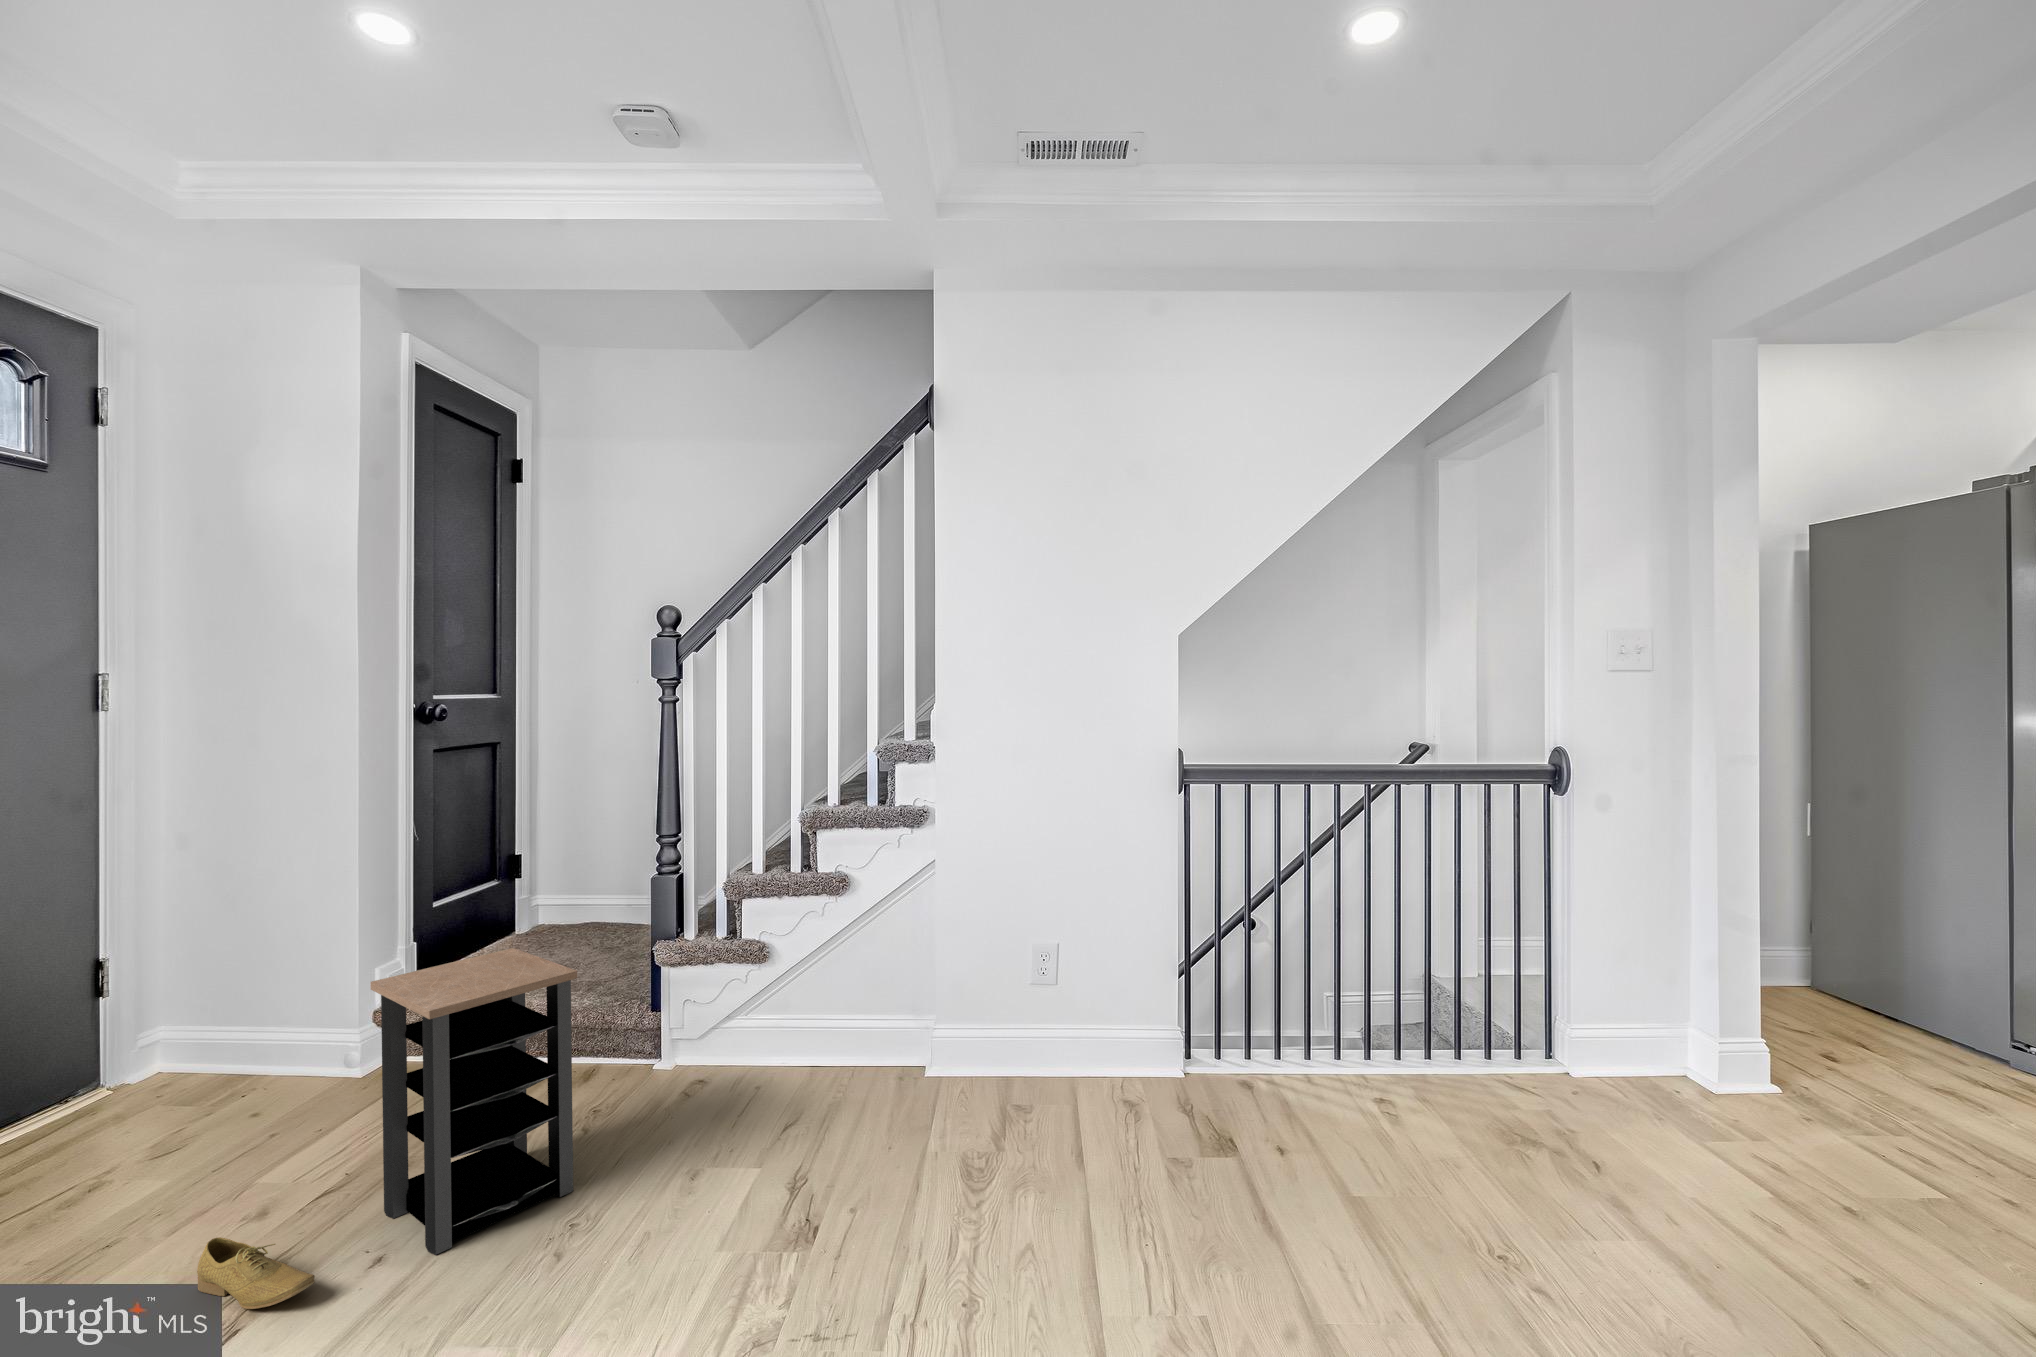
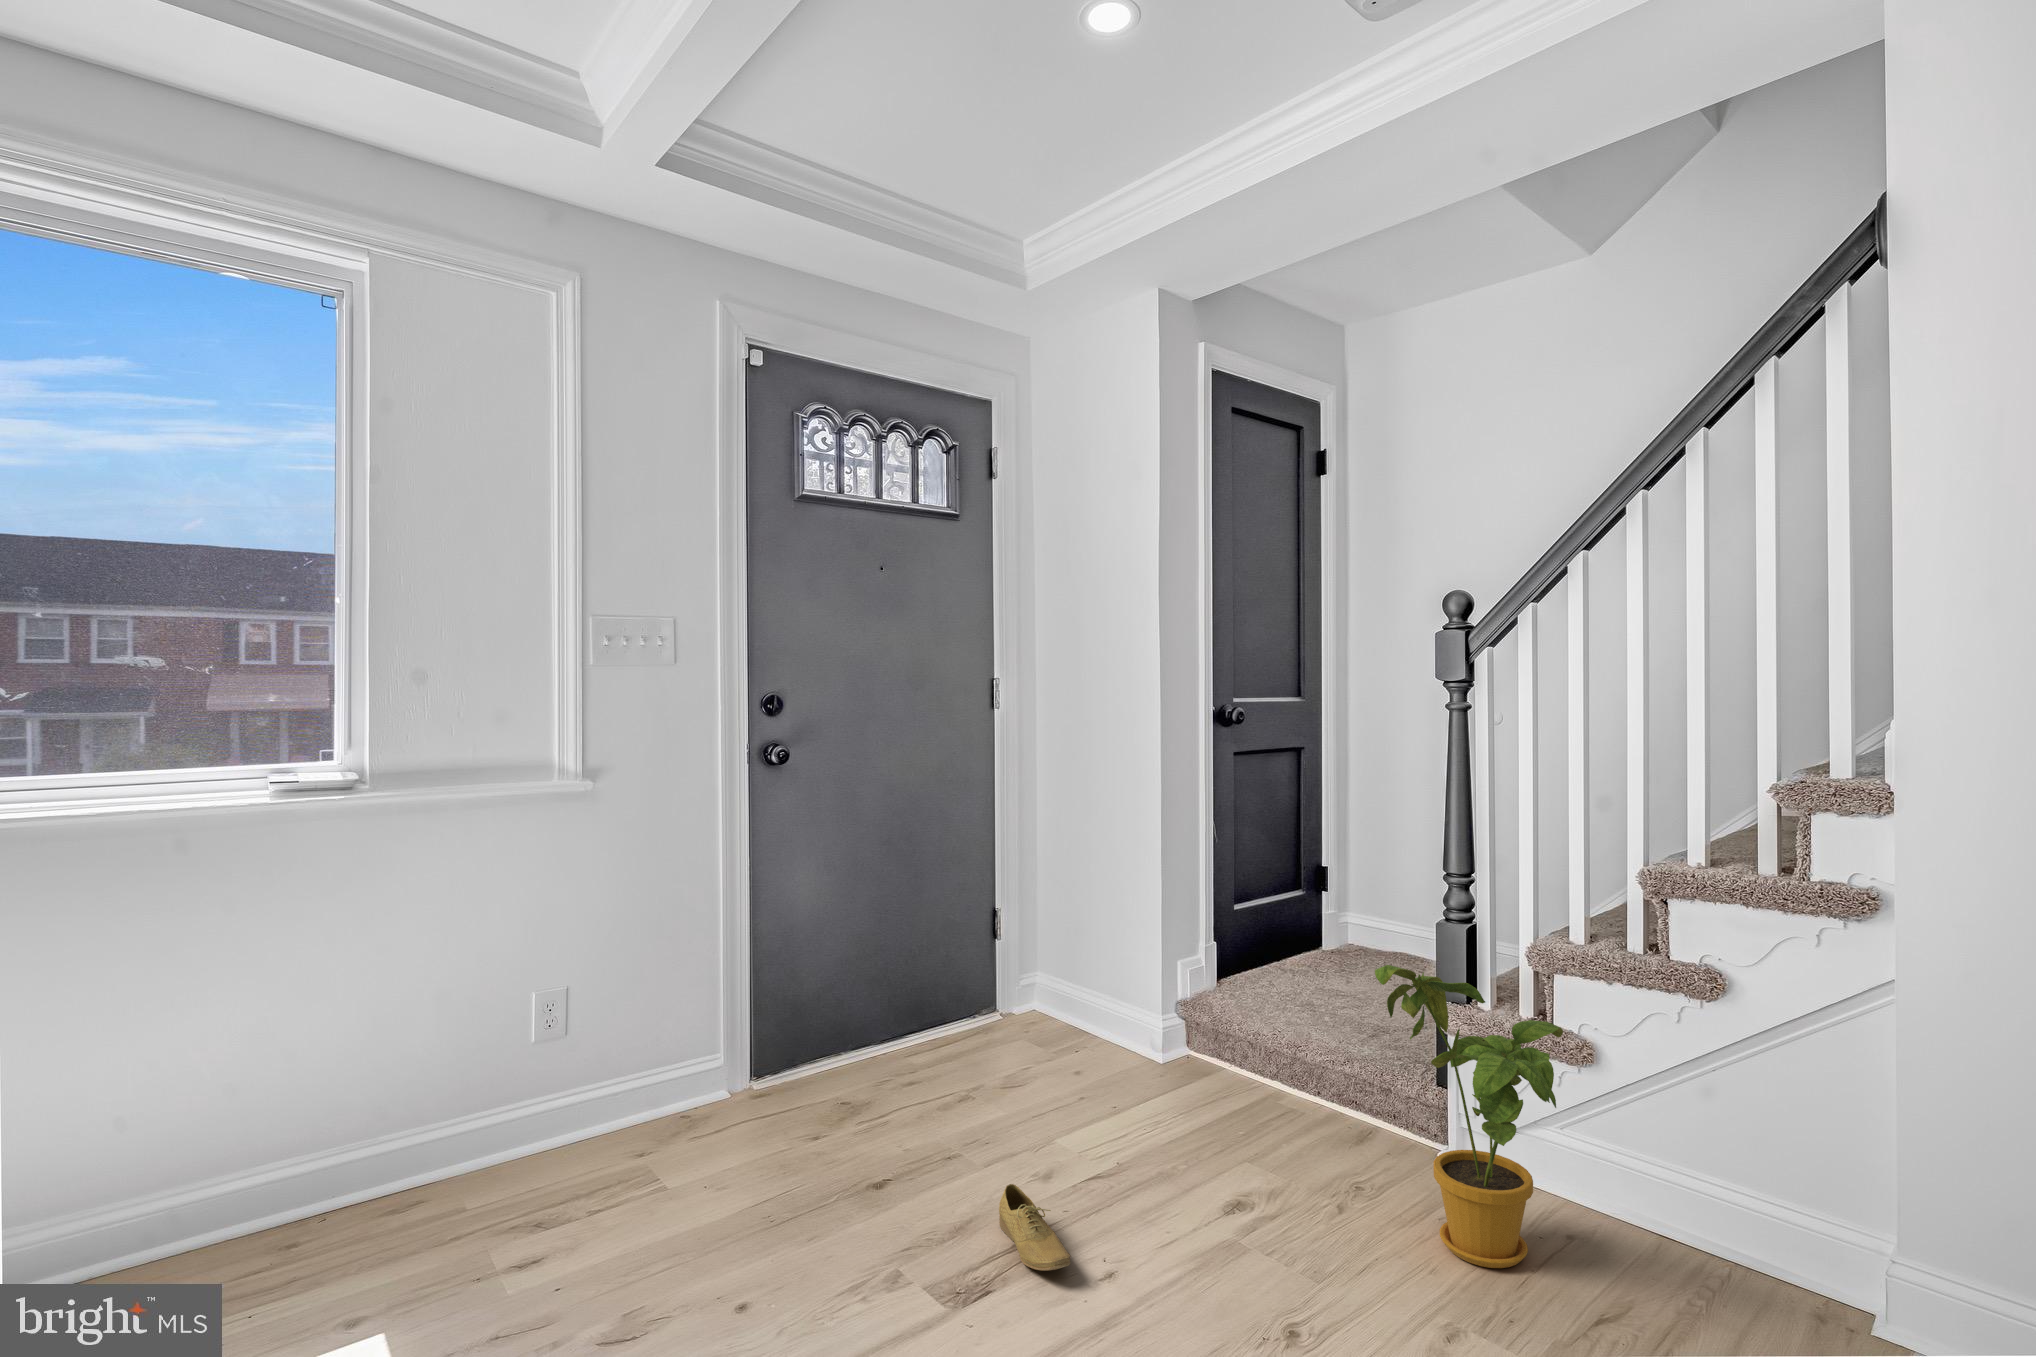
house plant: none [615,914,756,1132] -> present [1375,965,1563,1268]
side table: present [371,948,577,1255] -> none [1135,976,1320,1287]

